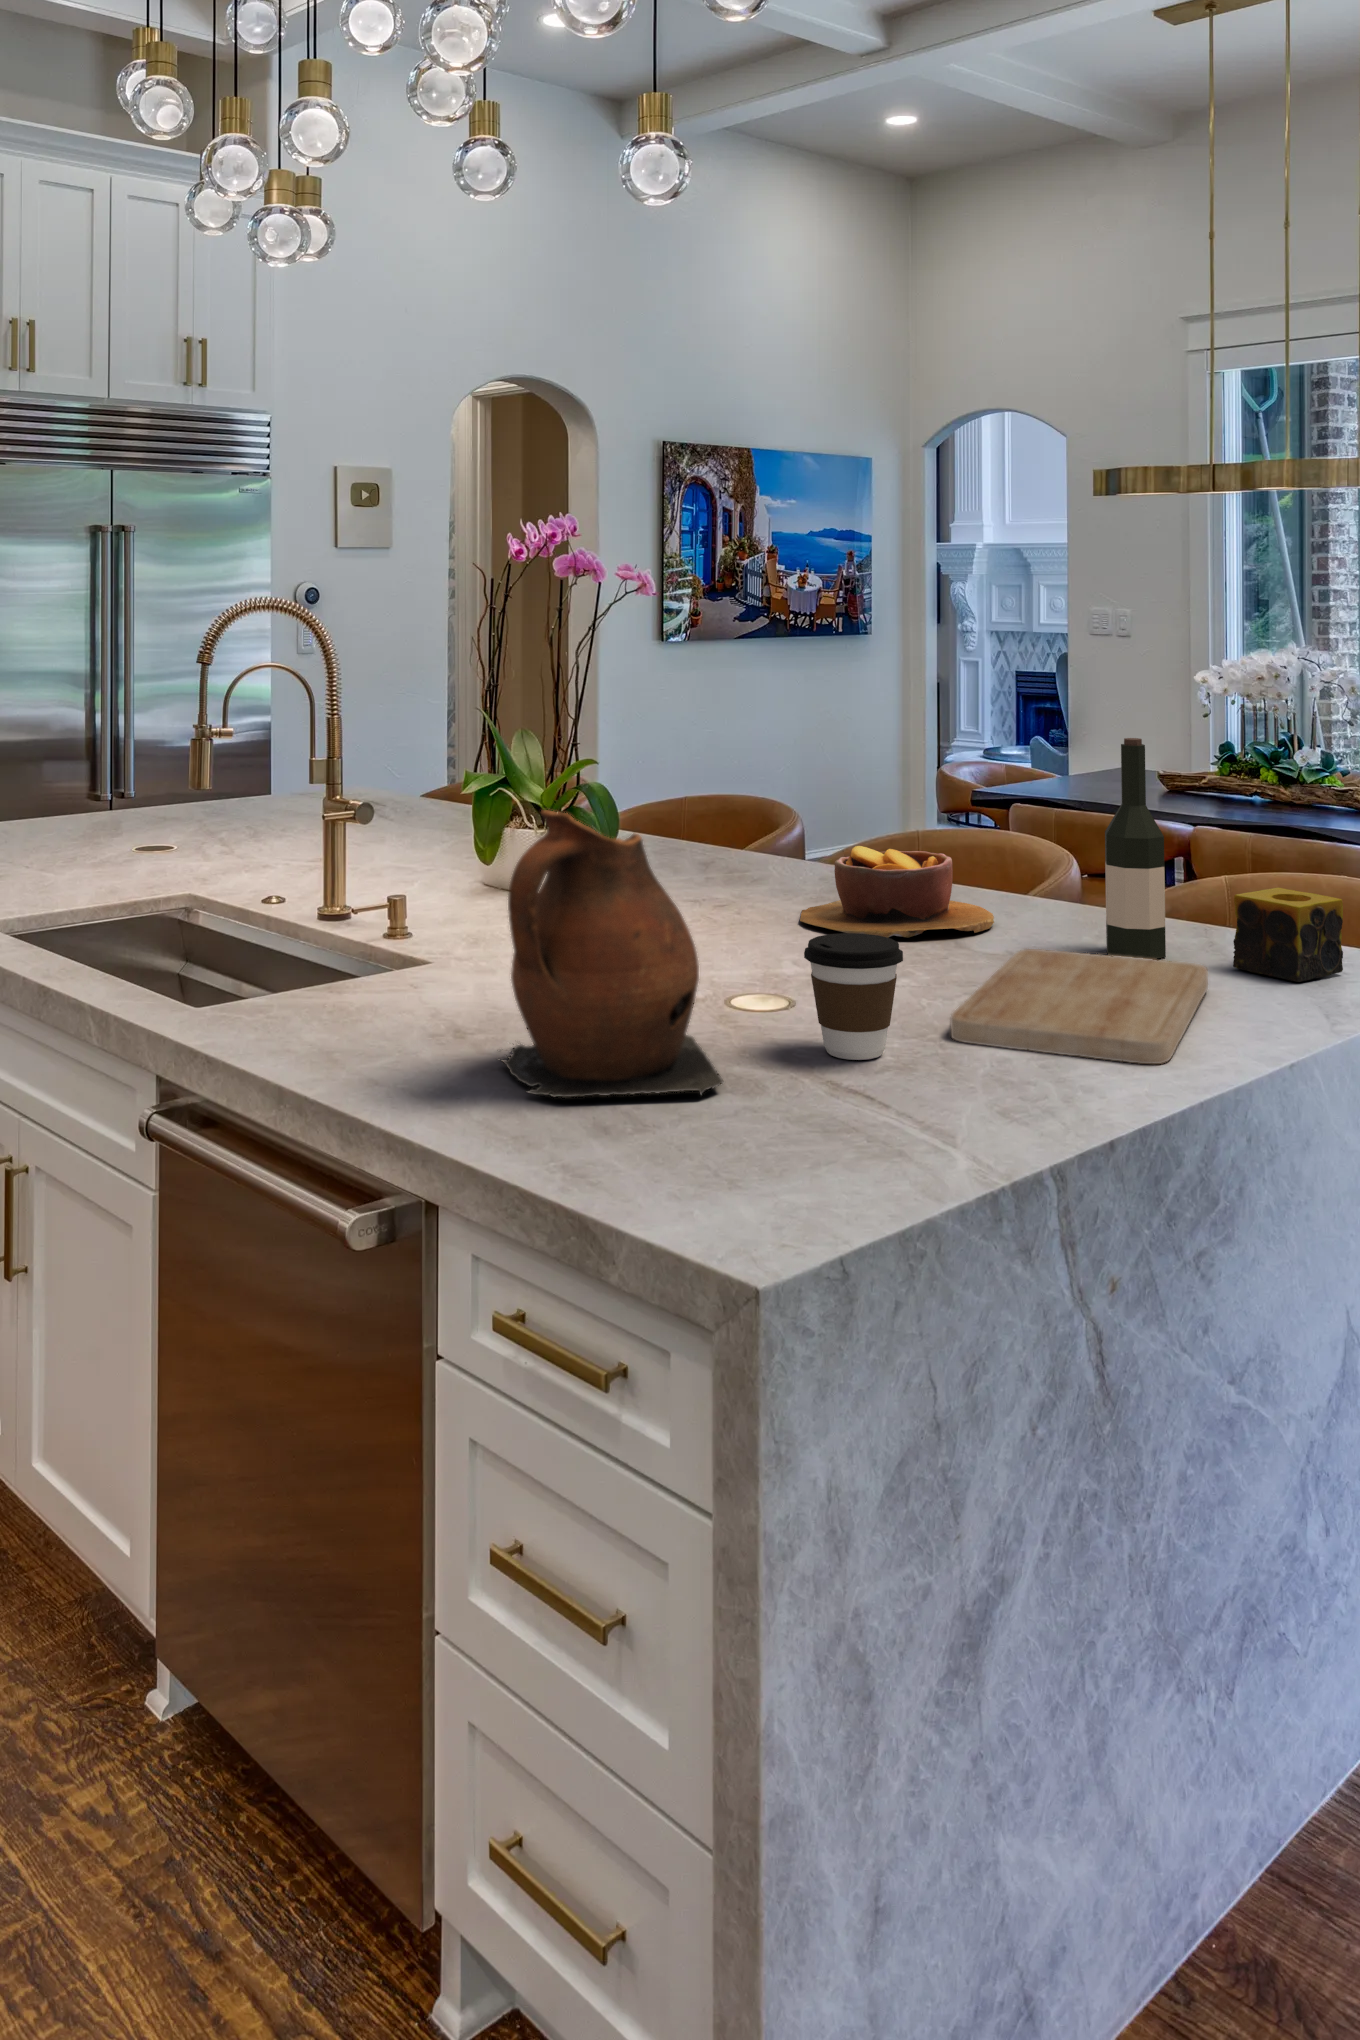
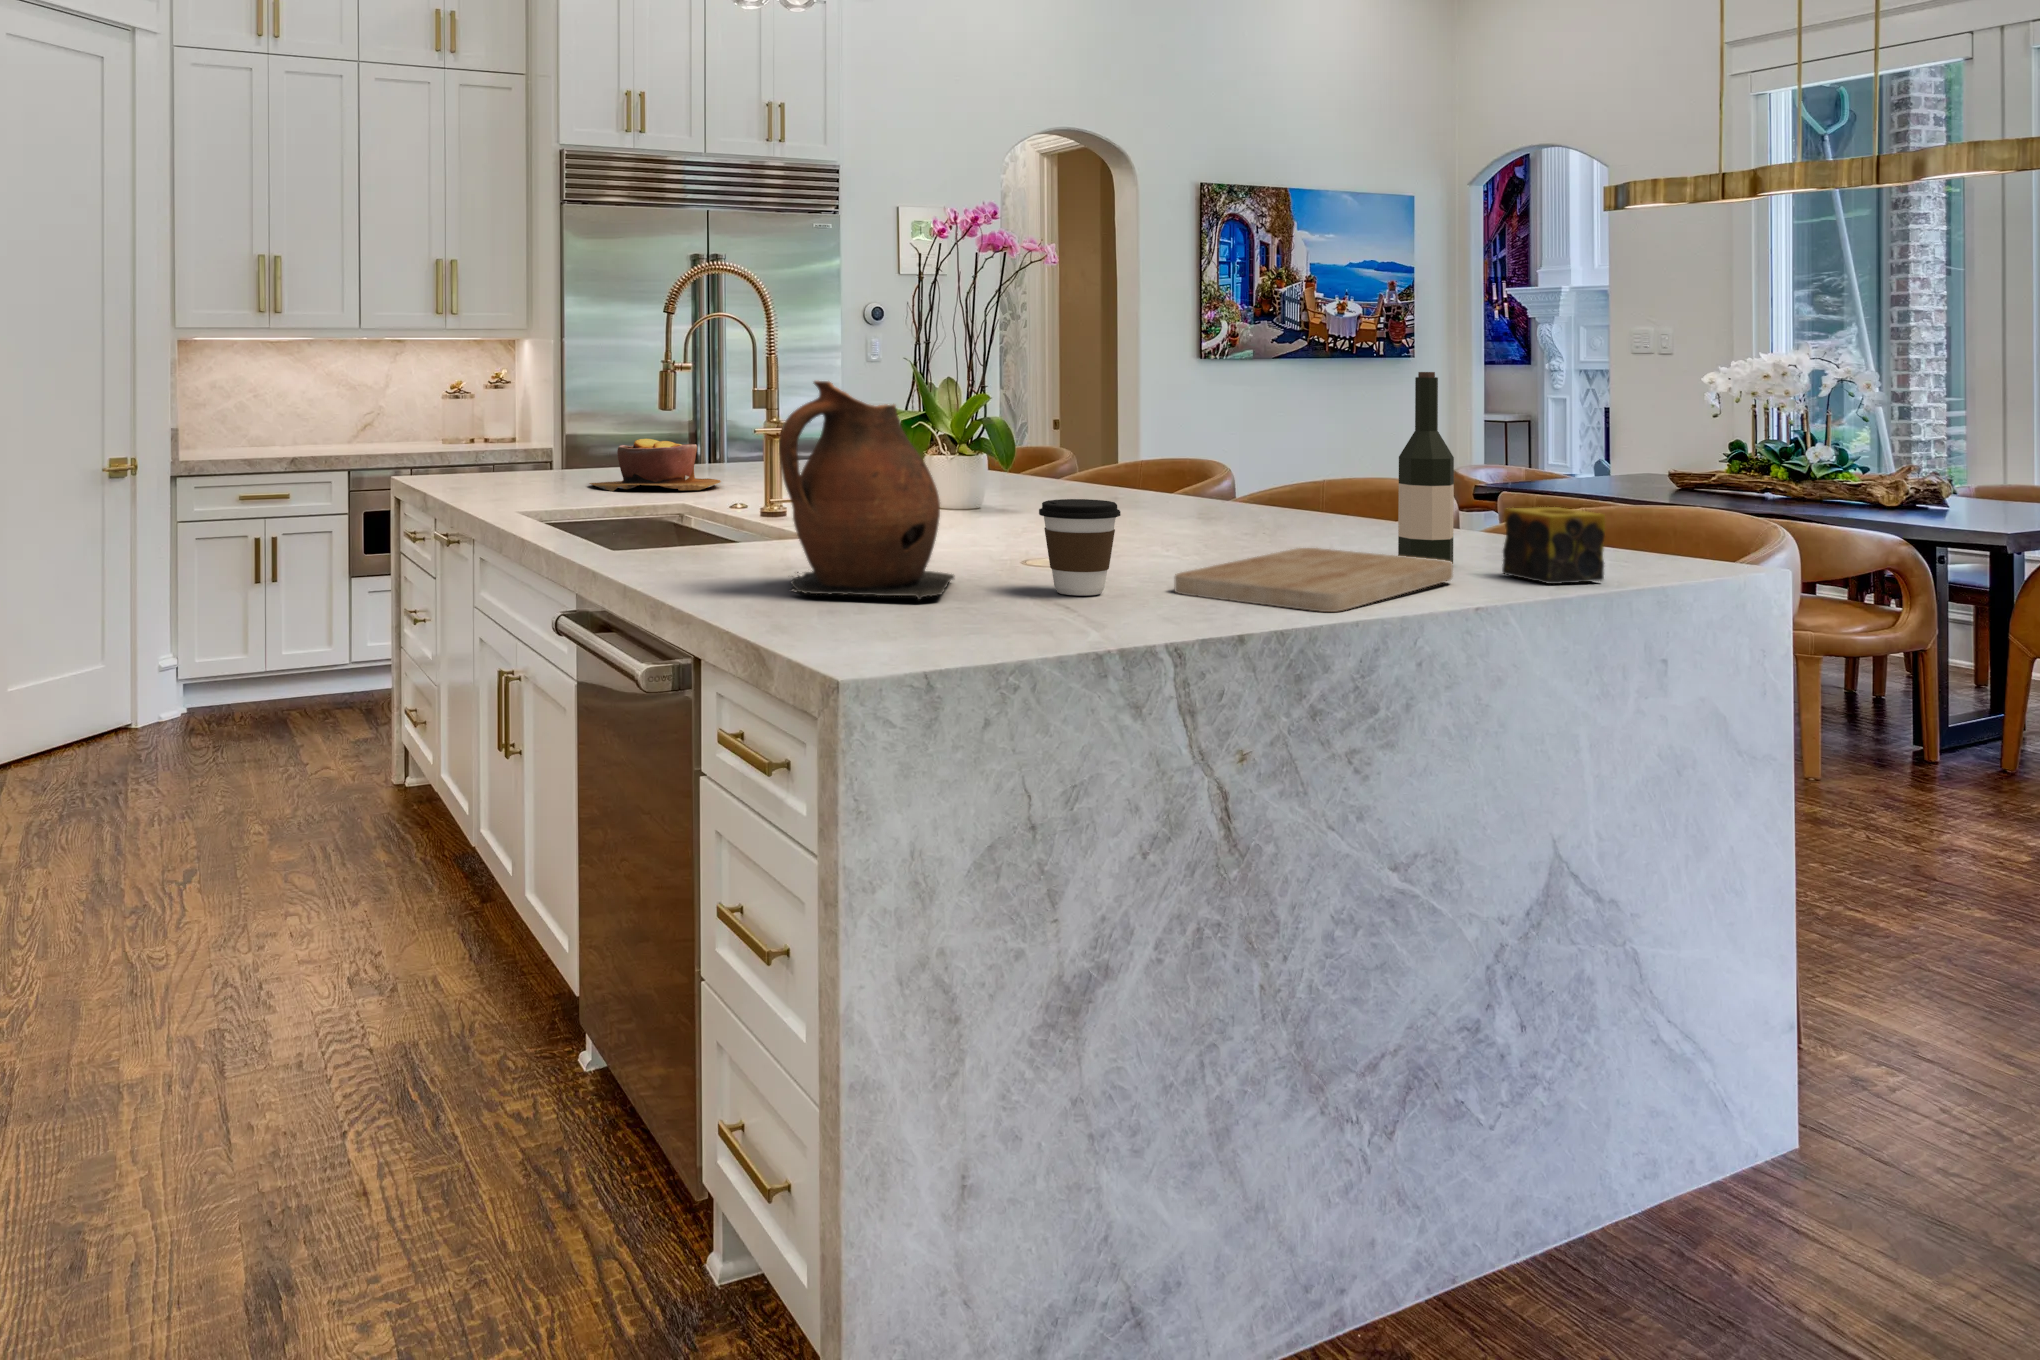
bowl: present [800,846,994,938] -> present [589,439,721,491]

